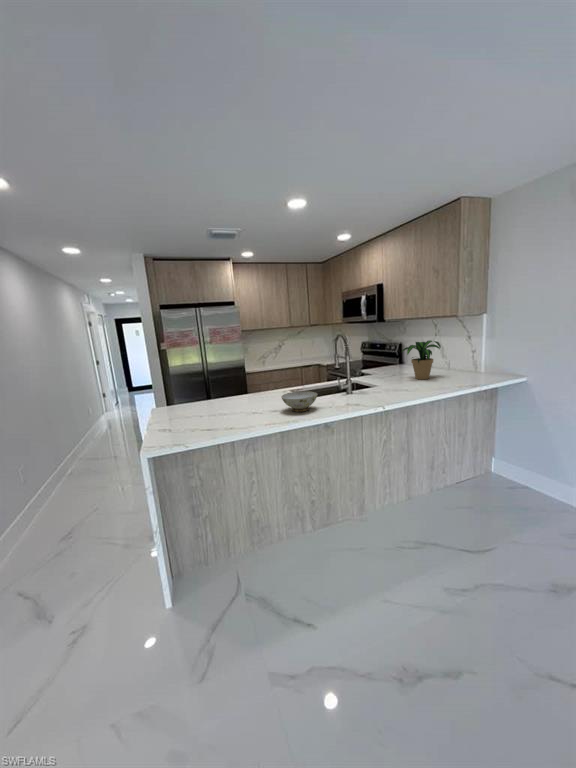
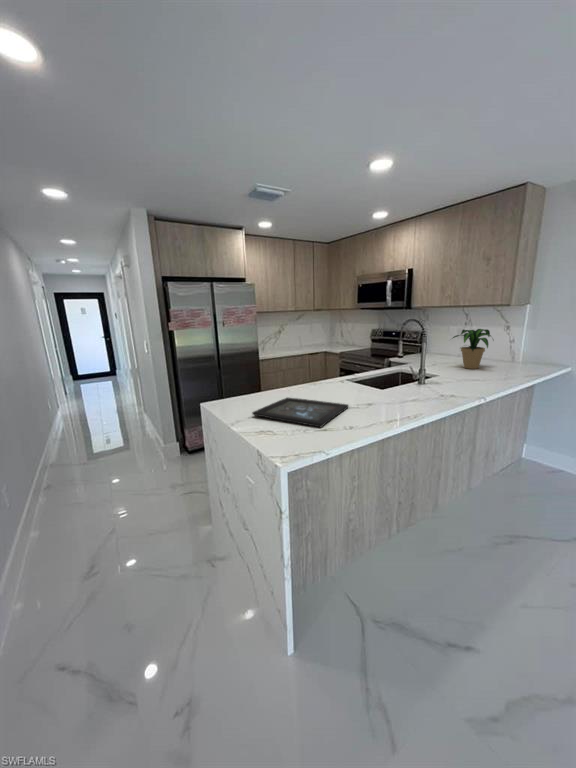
ceramic bowl: present [281,391,318,412] -> none [374,381,417,405]
tray: none [177,405,258,429] -> present [252,398,348,427]

